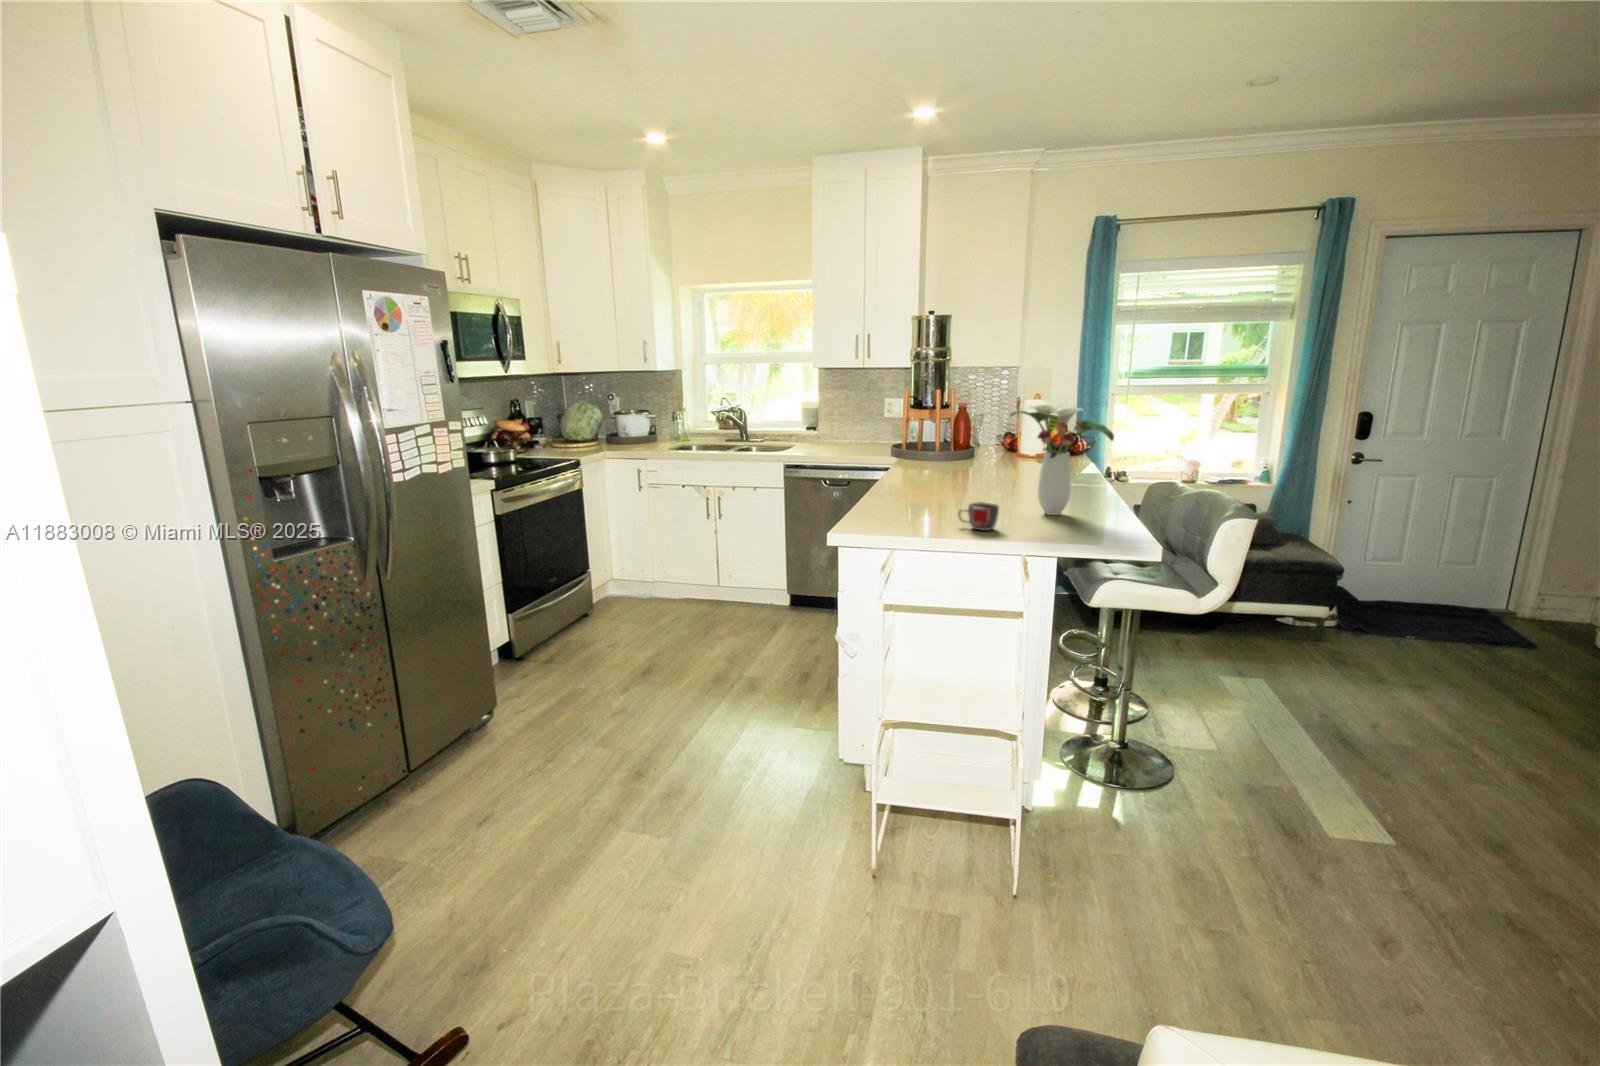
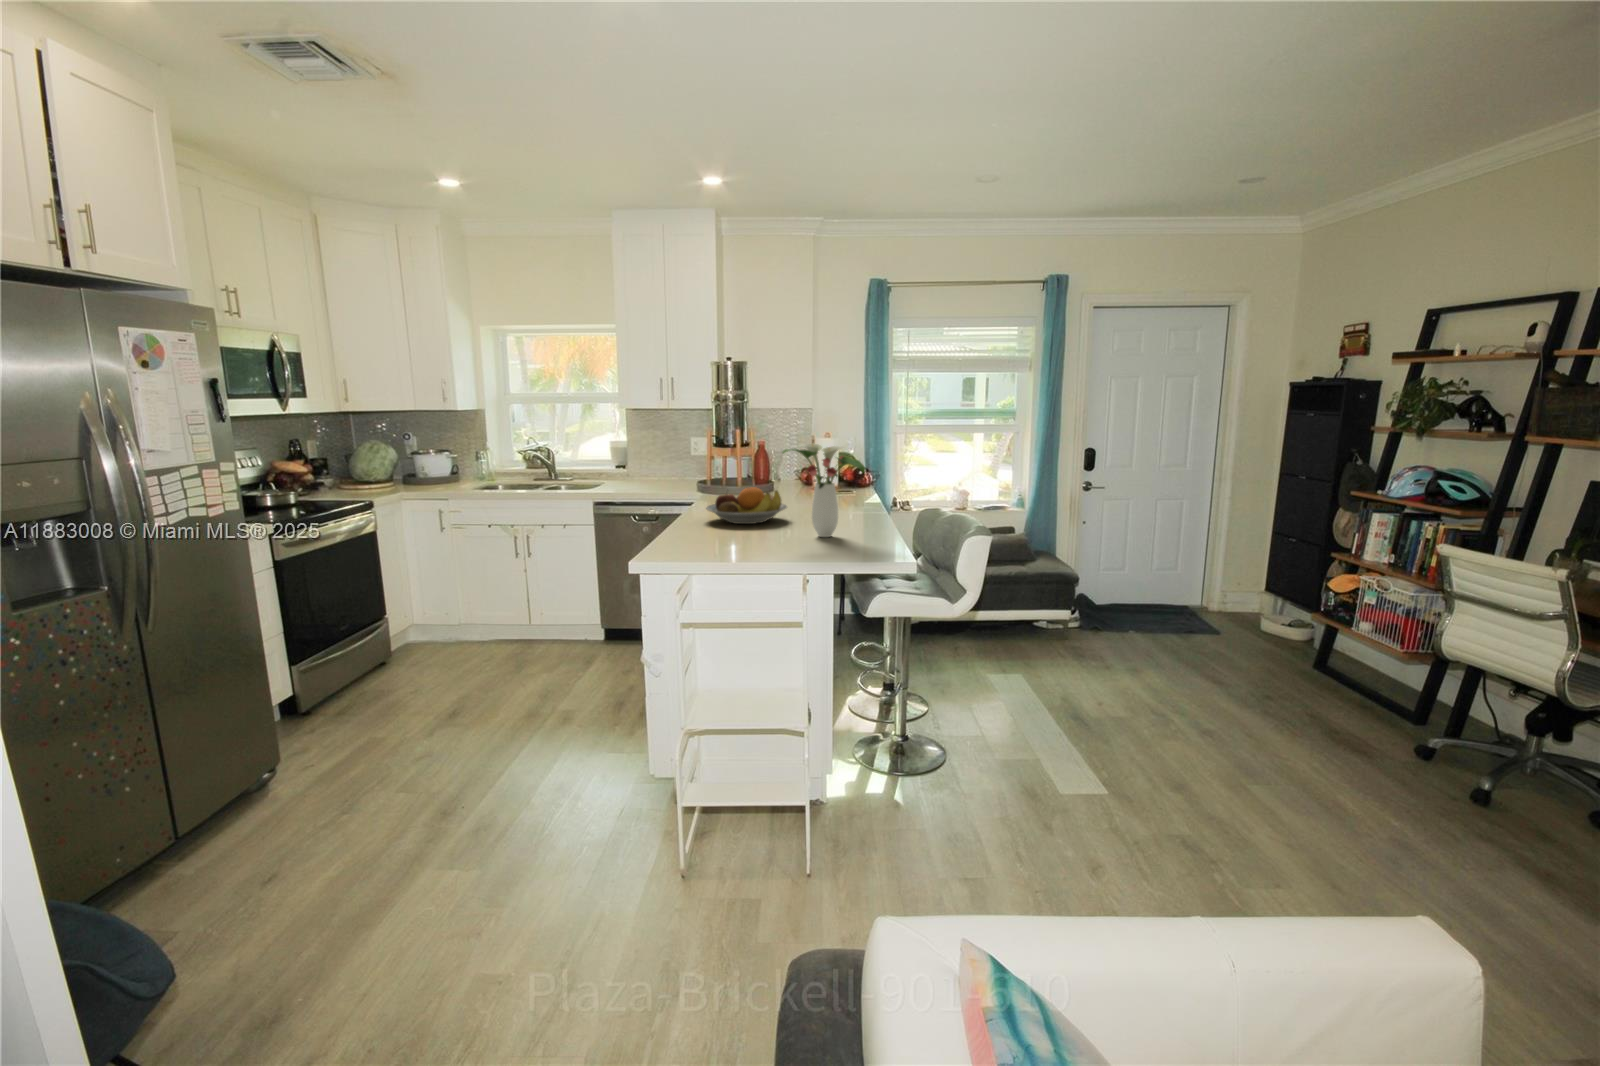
fruit bowl: none [909,454,1002,495] -> present [706,487,787,524]
mug: present [958,502,999,531] -> none [741,528,775,552]

